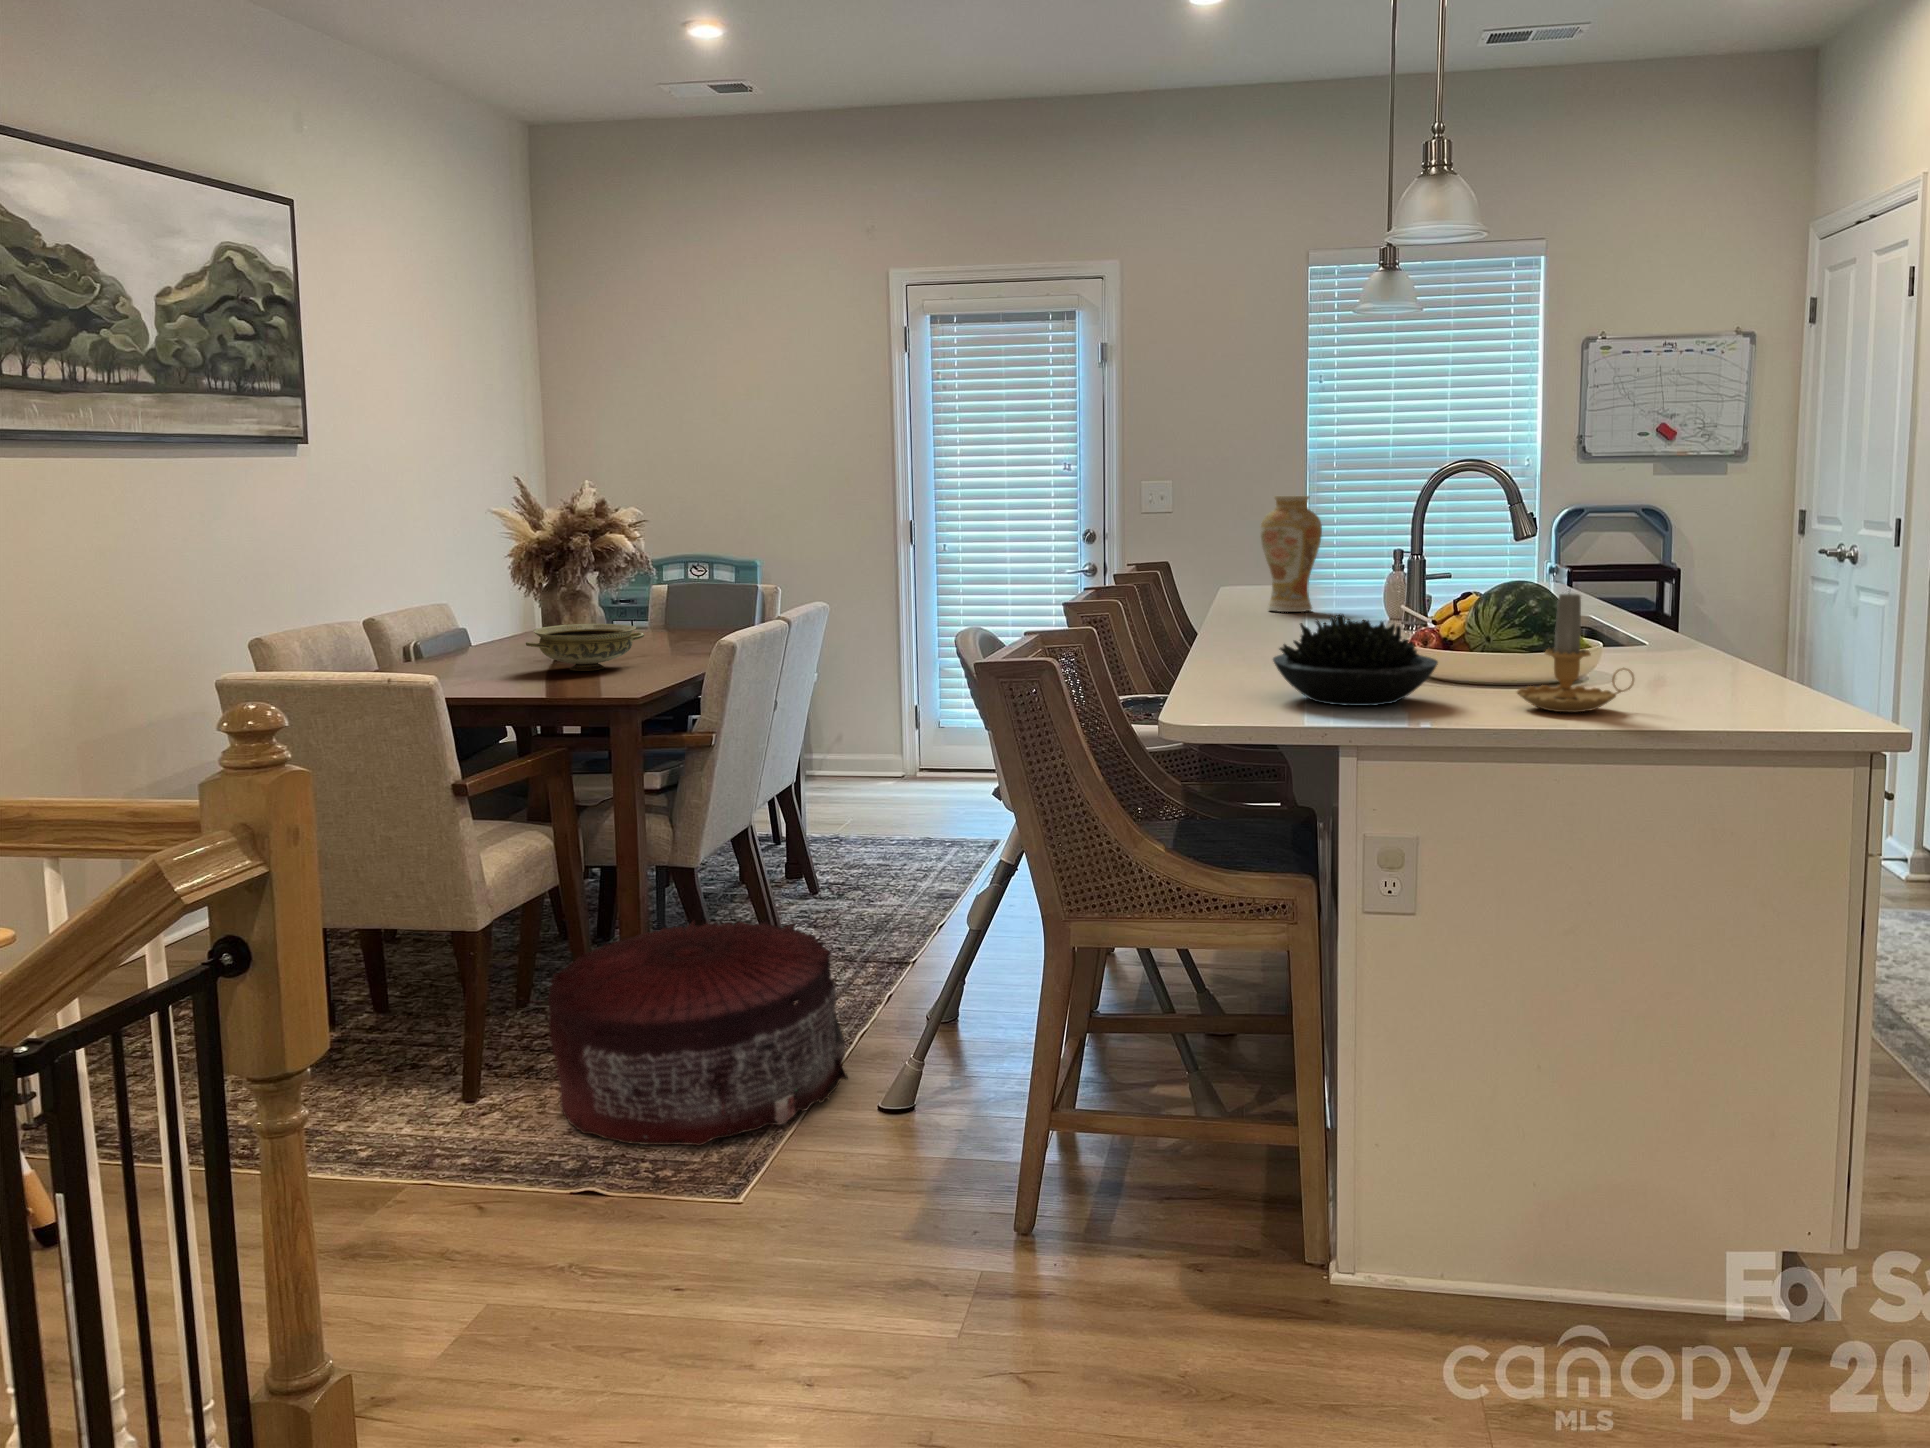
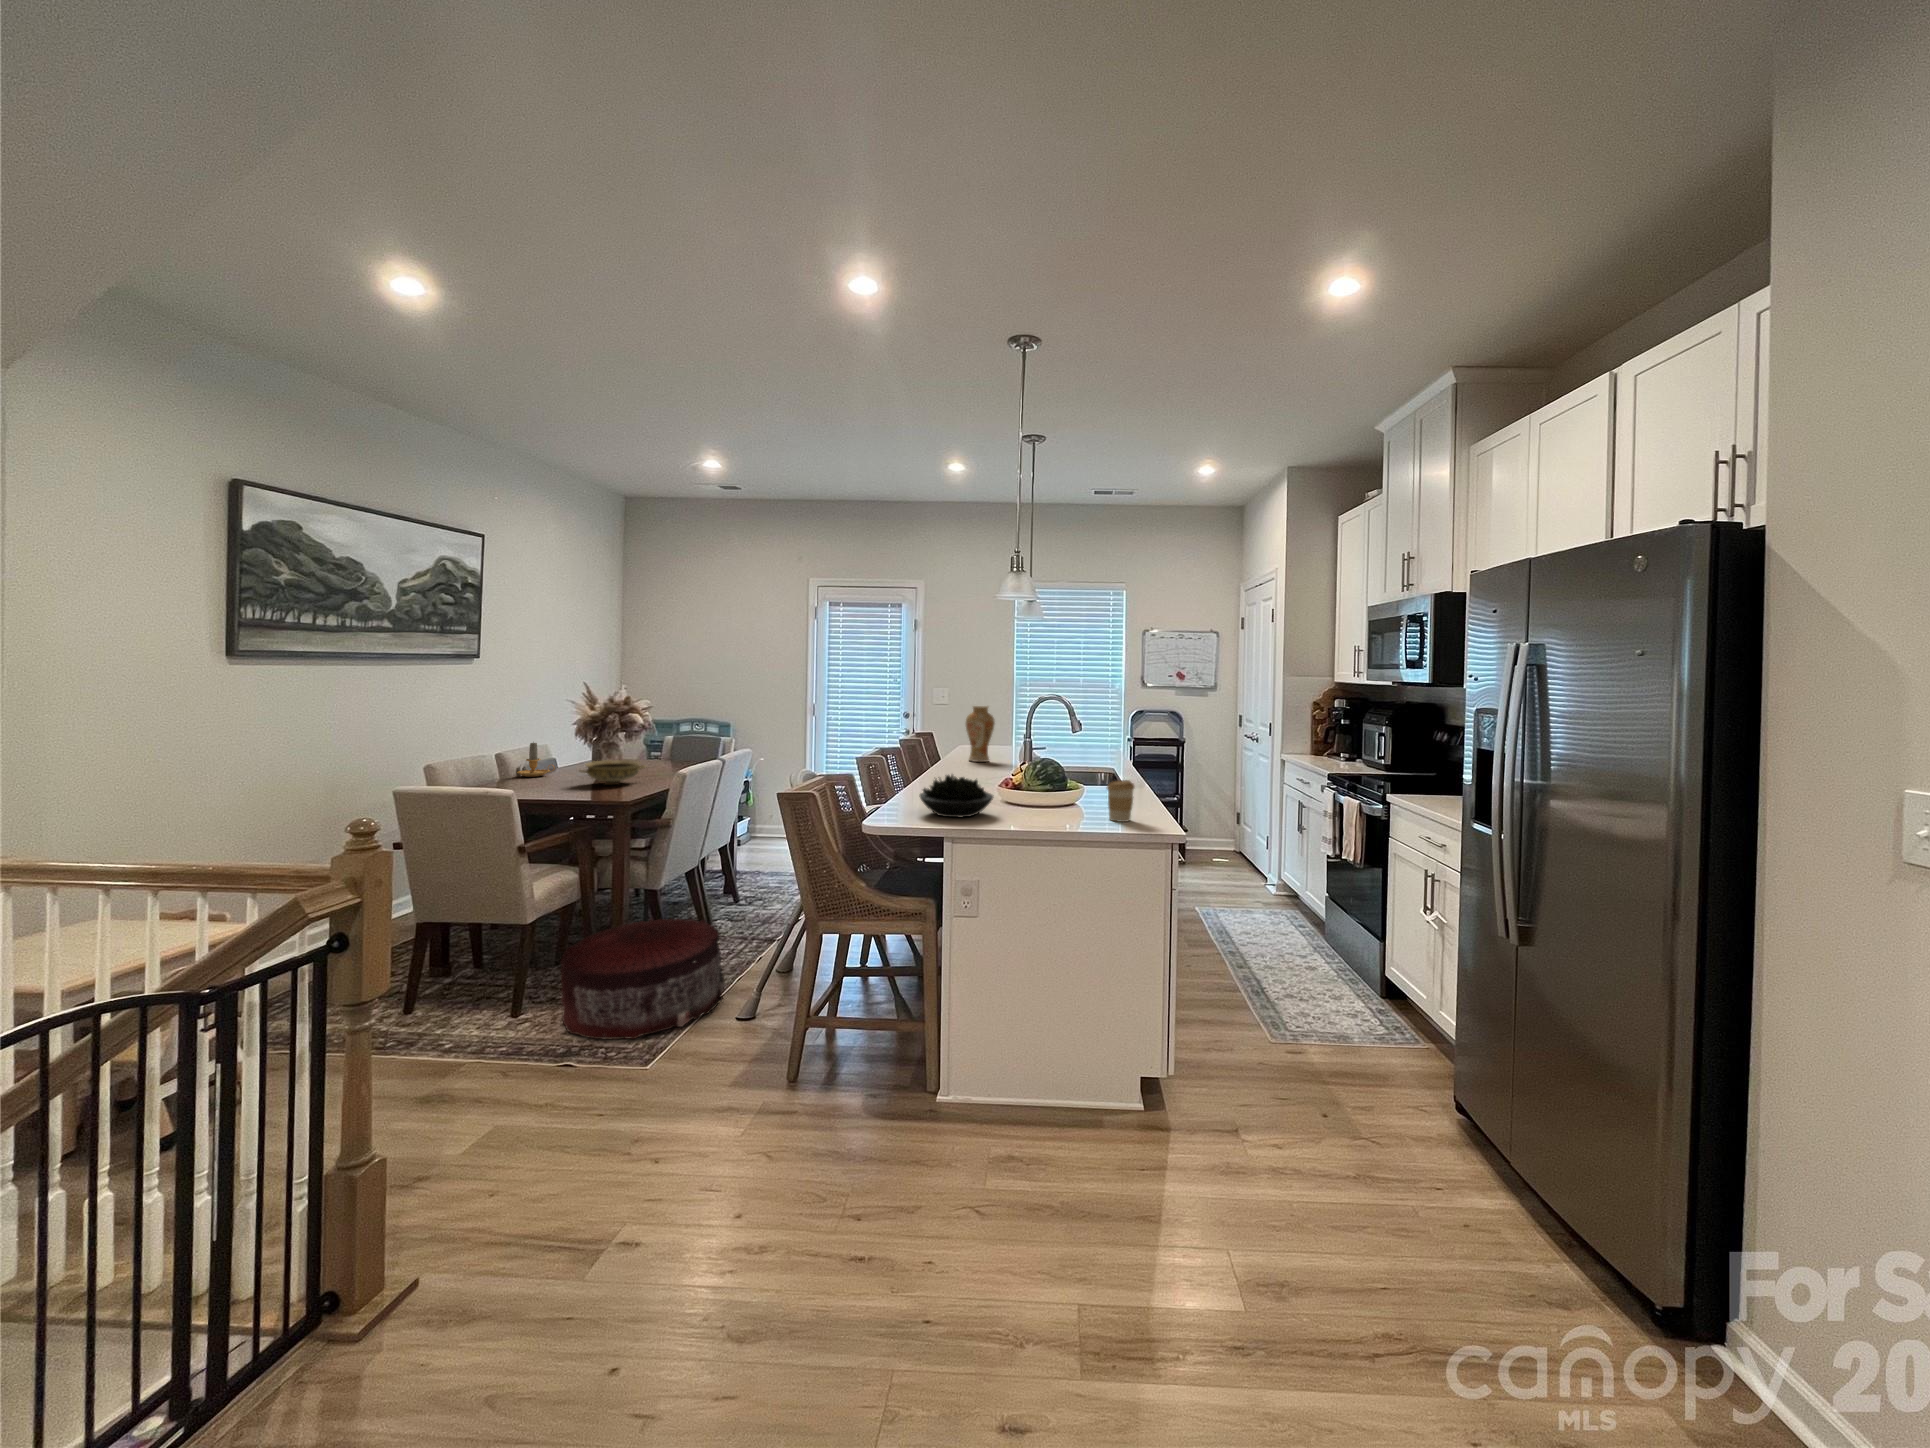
candle: present [1517,593,1634,712] -> present [517,742,555,777]
coffee cup: none [1697,618,1768,709] -> present [1107,780,1134,822]

